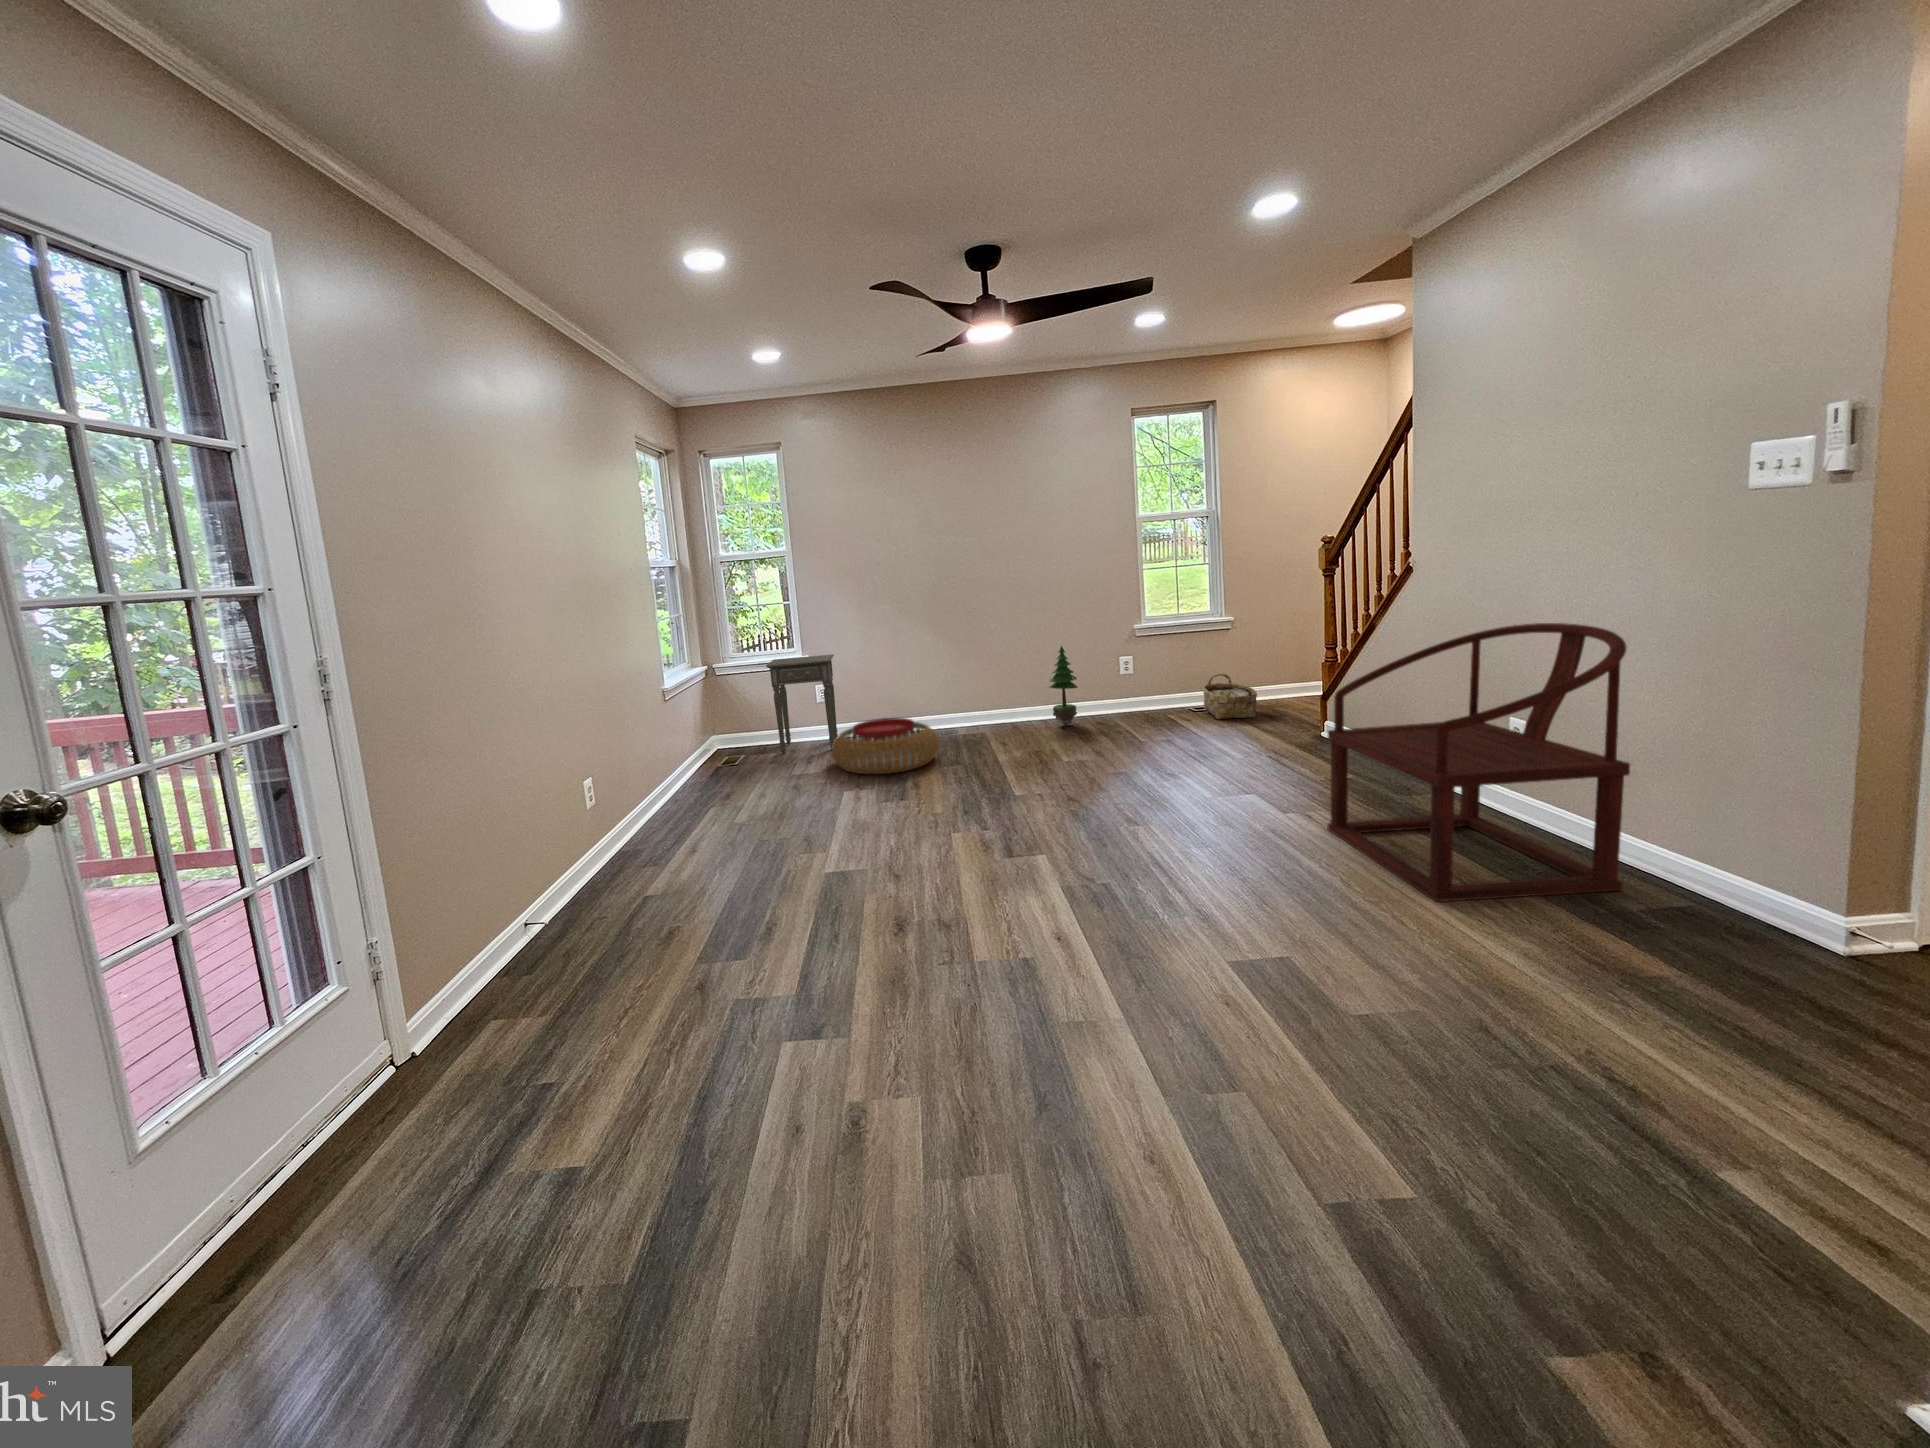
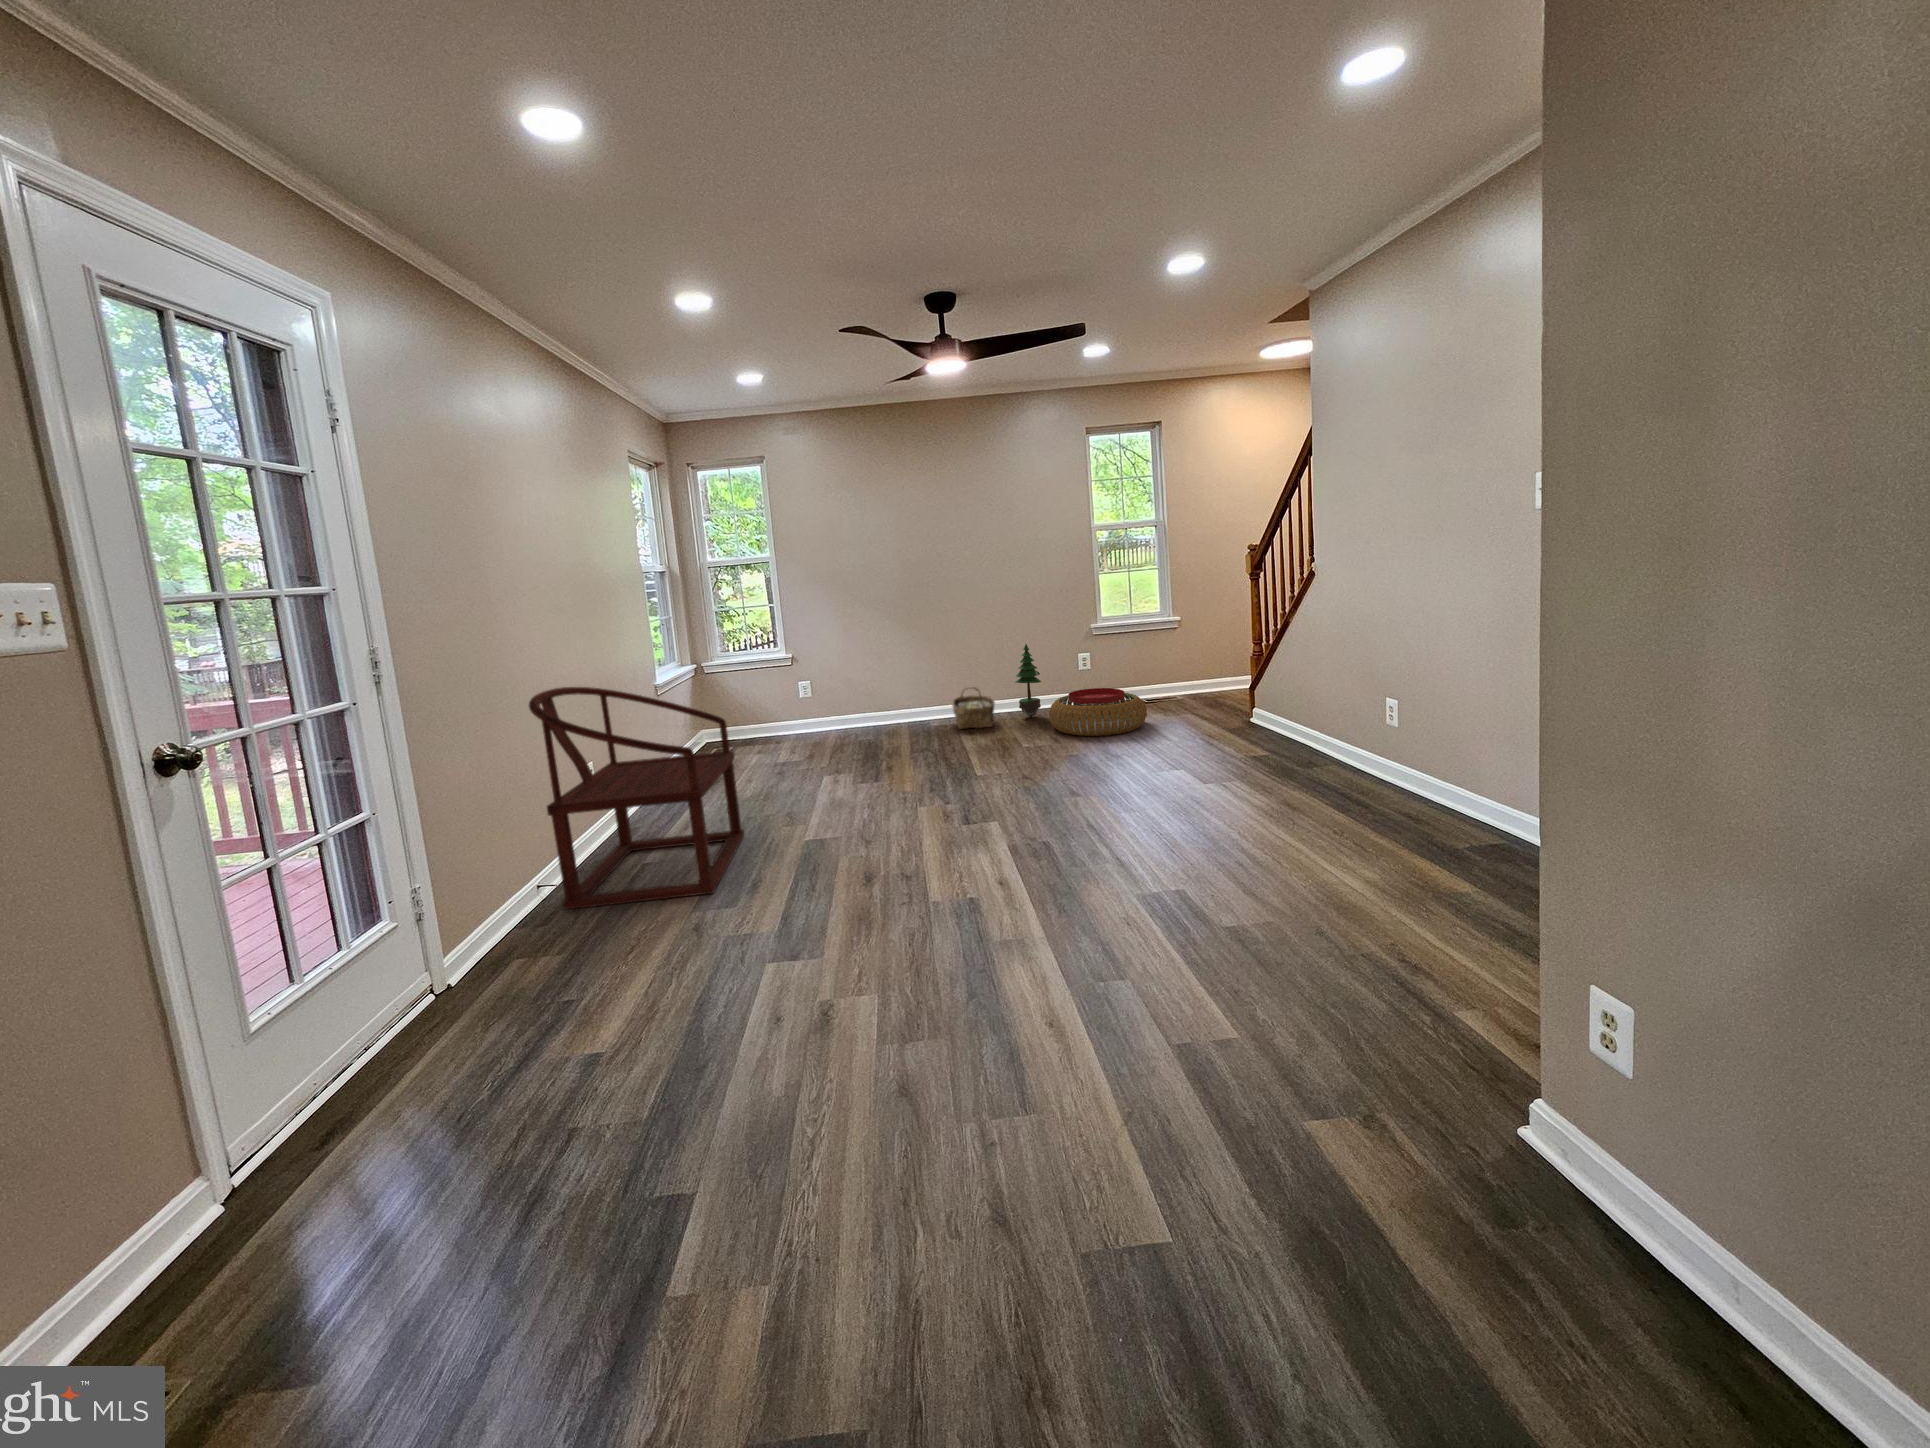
armchair: present [1328,623,1630,902] -> present [529,687,744,910]
side table: present [766,655,838,754] -> none [751,653,820,746]
woven basket: present [1203,674,1257,719] -> present [952,687,995,729]
pouf: present [832,718,939,774] -> present [1049,688,1147,736]

